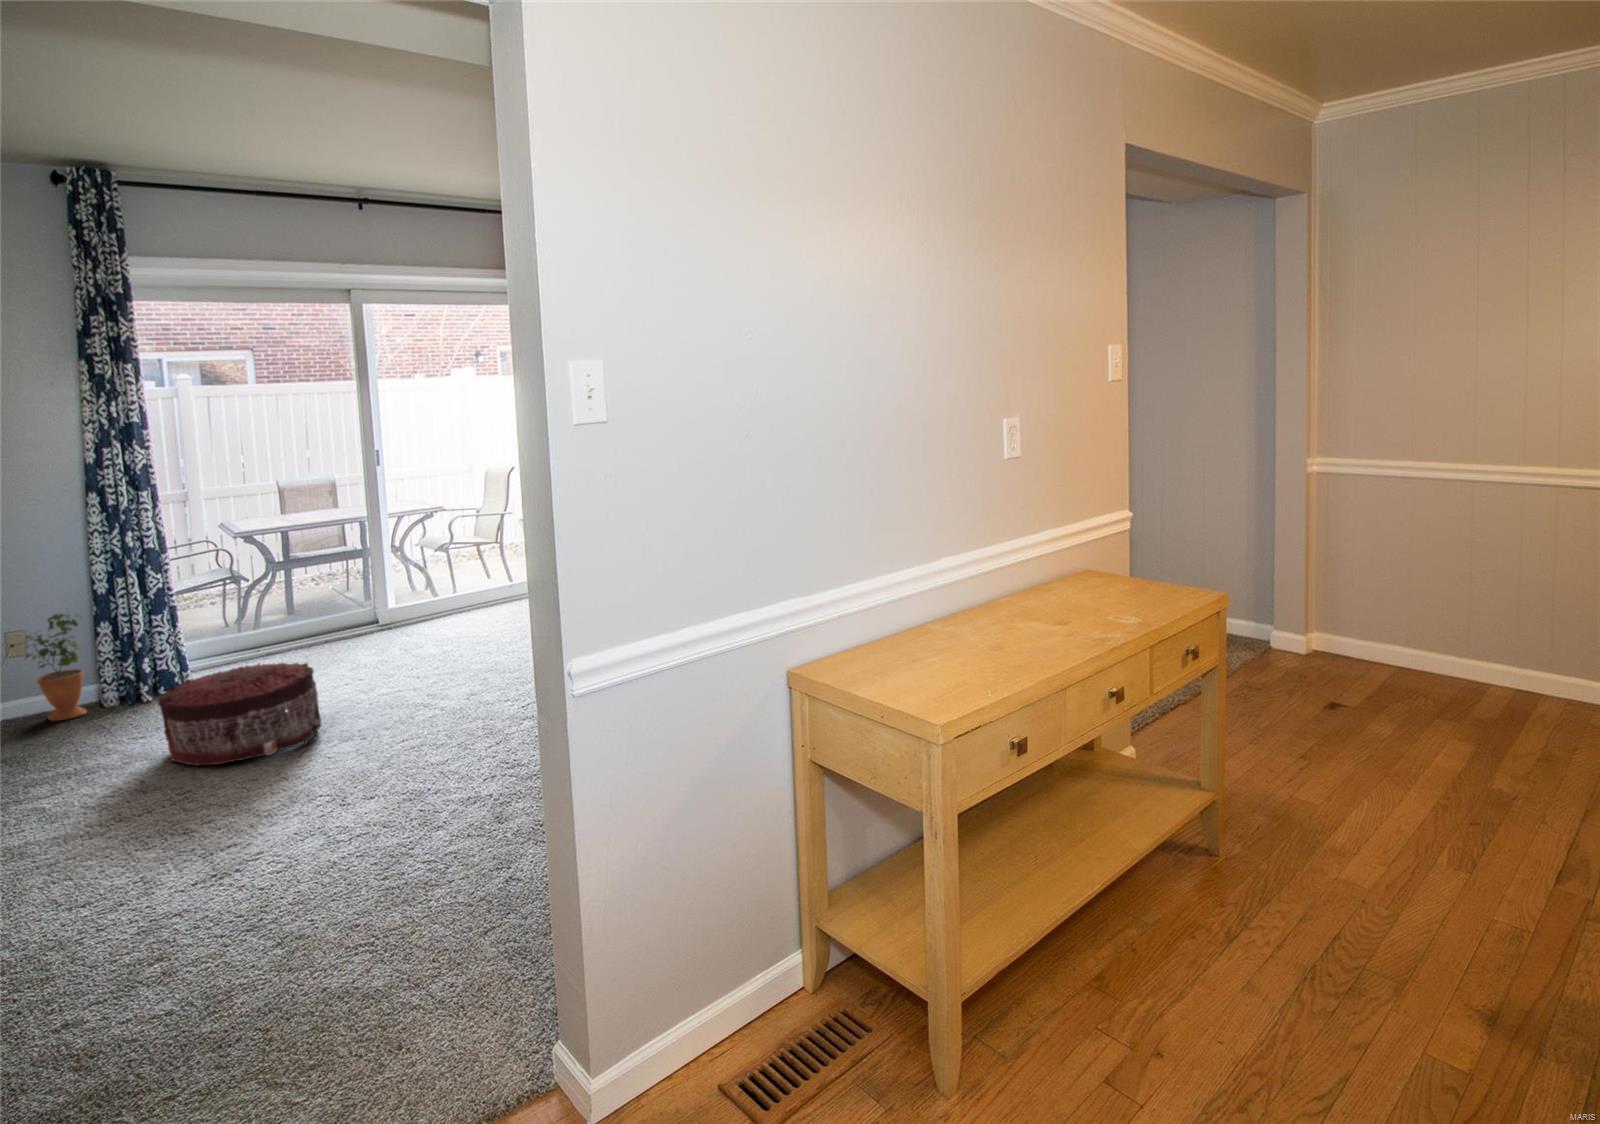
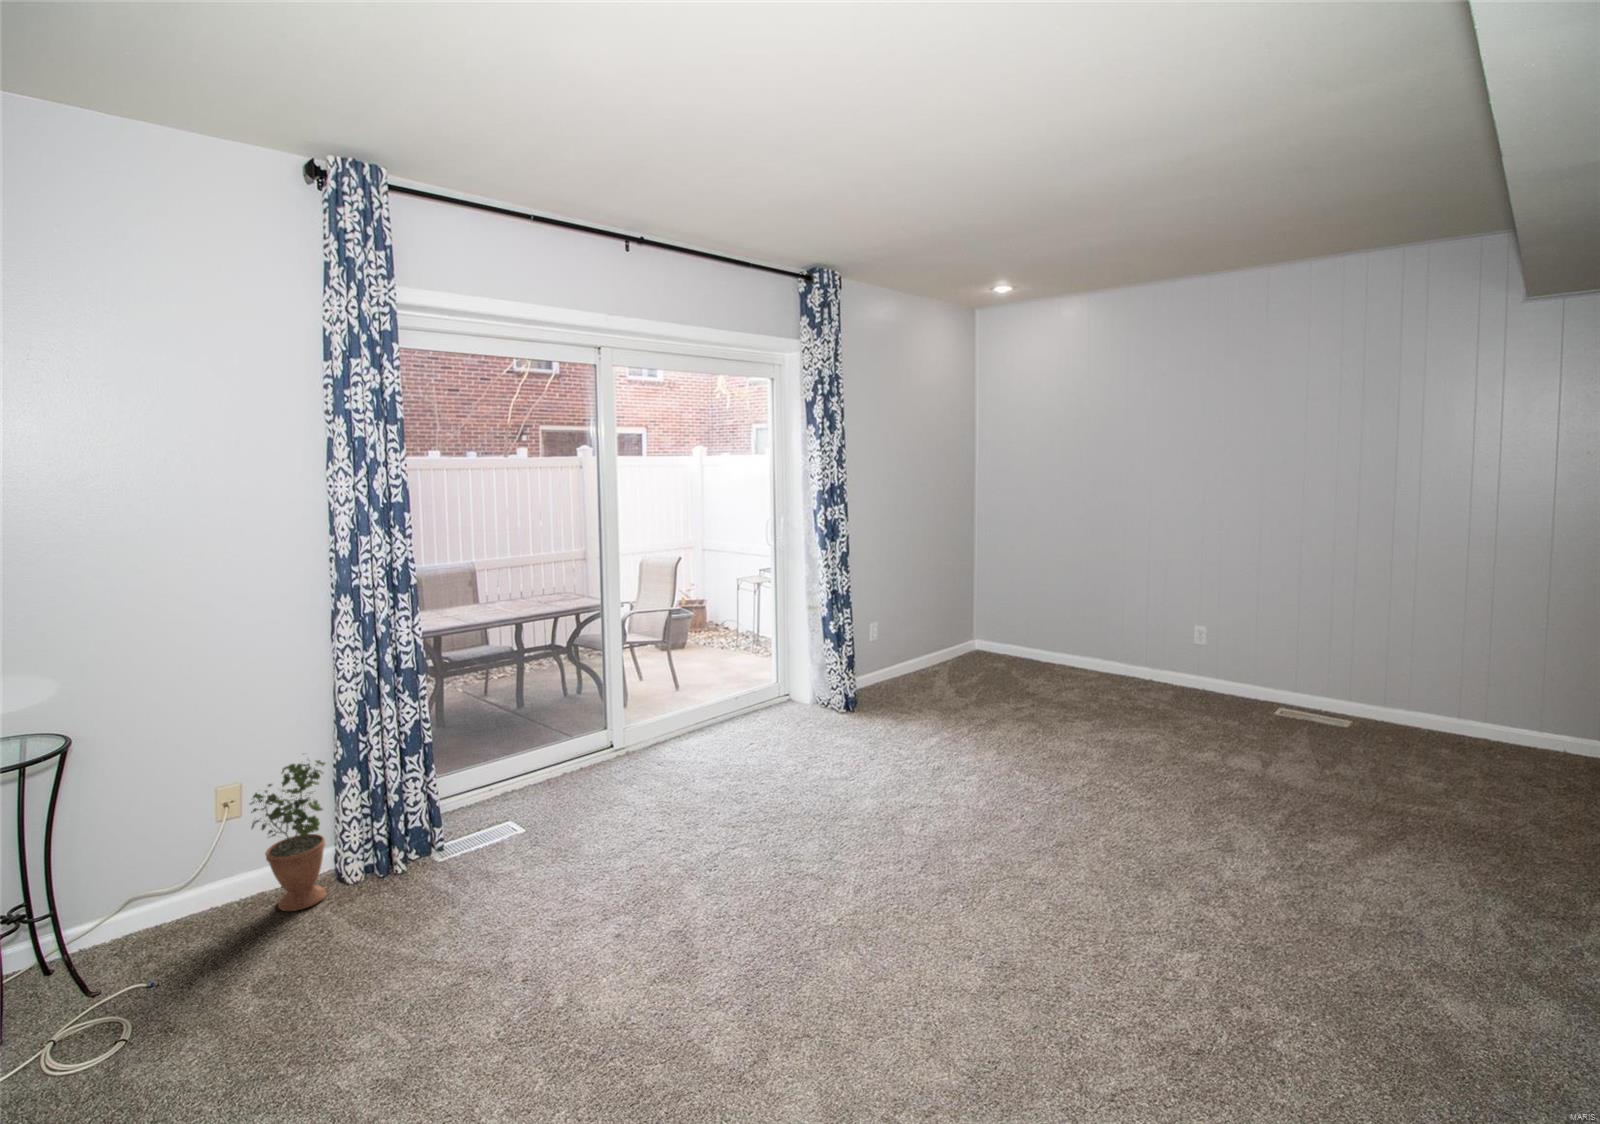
pouf: present [158,663,322,765] -> none [450,857,673,1068]

